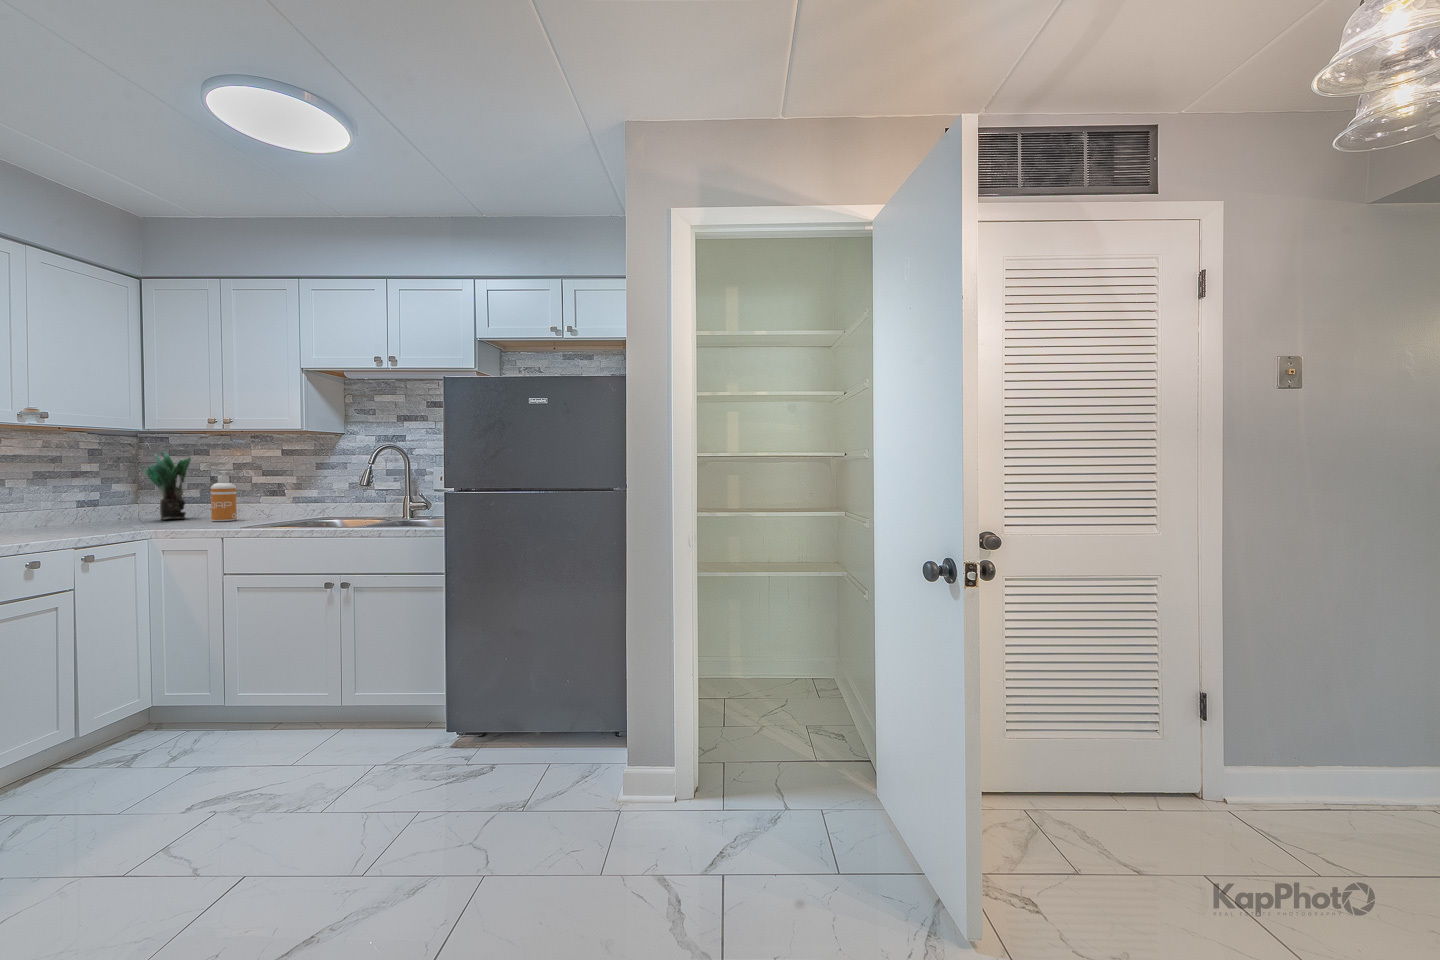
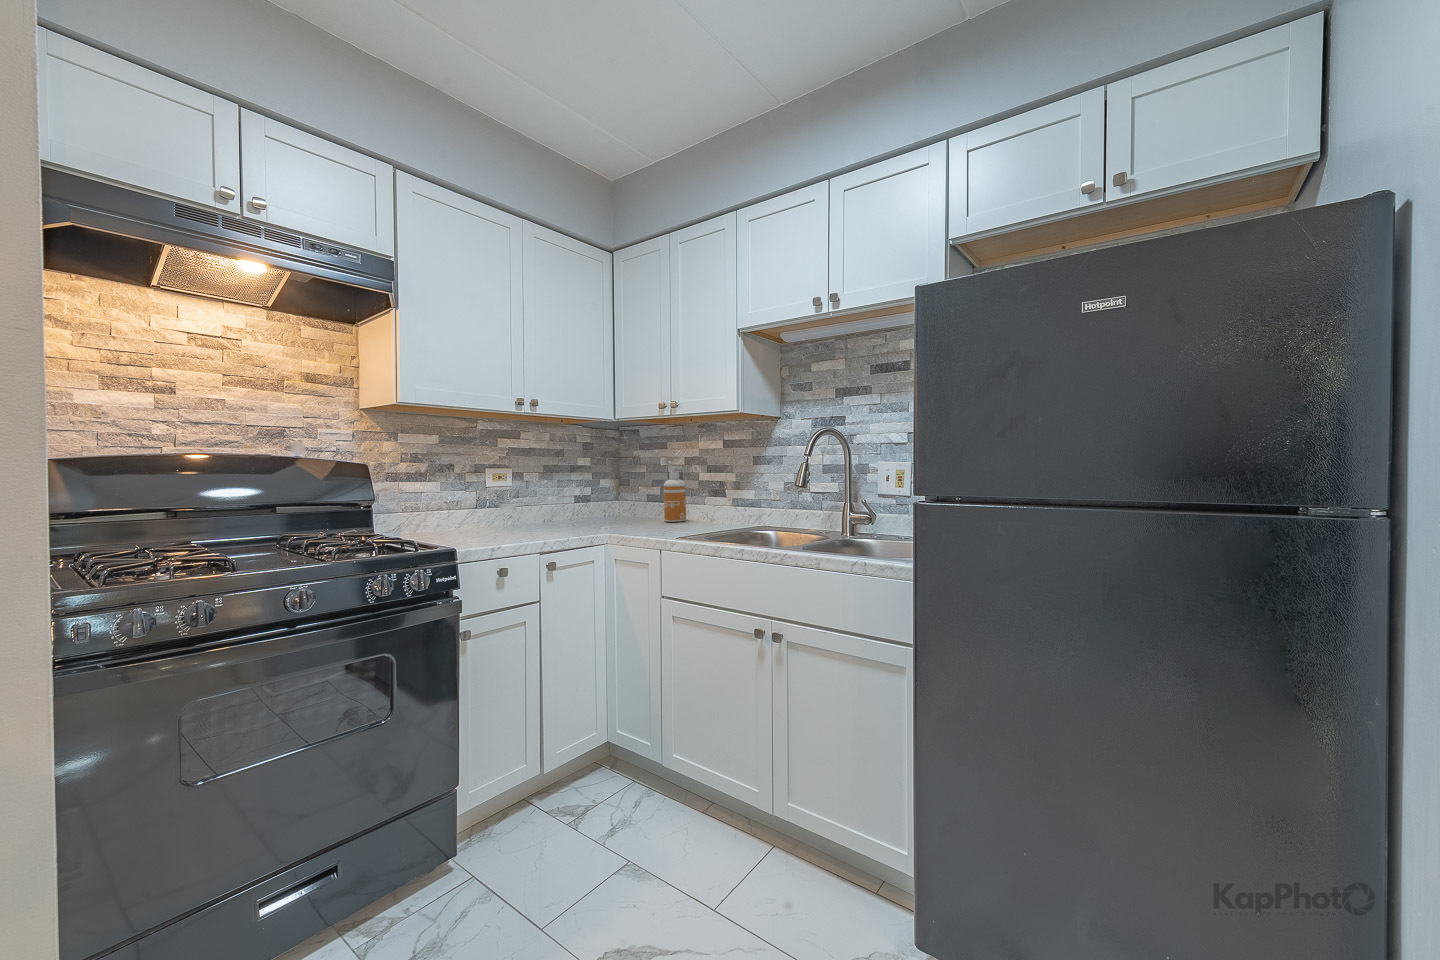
potted plant: present [142,452,191,520] -> none [619,447,657,516]

